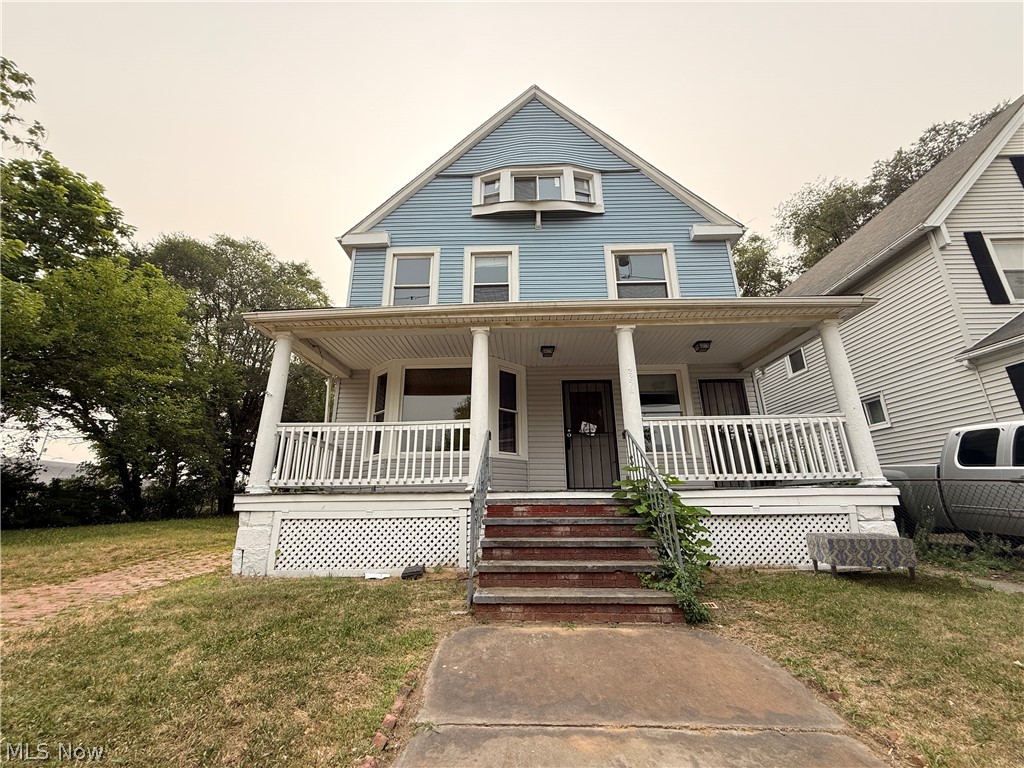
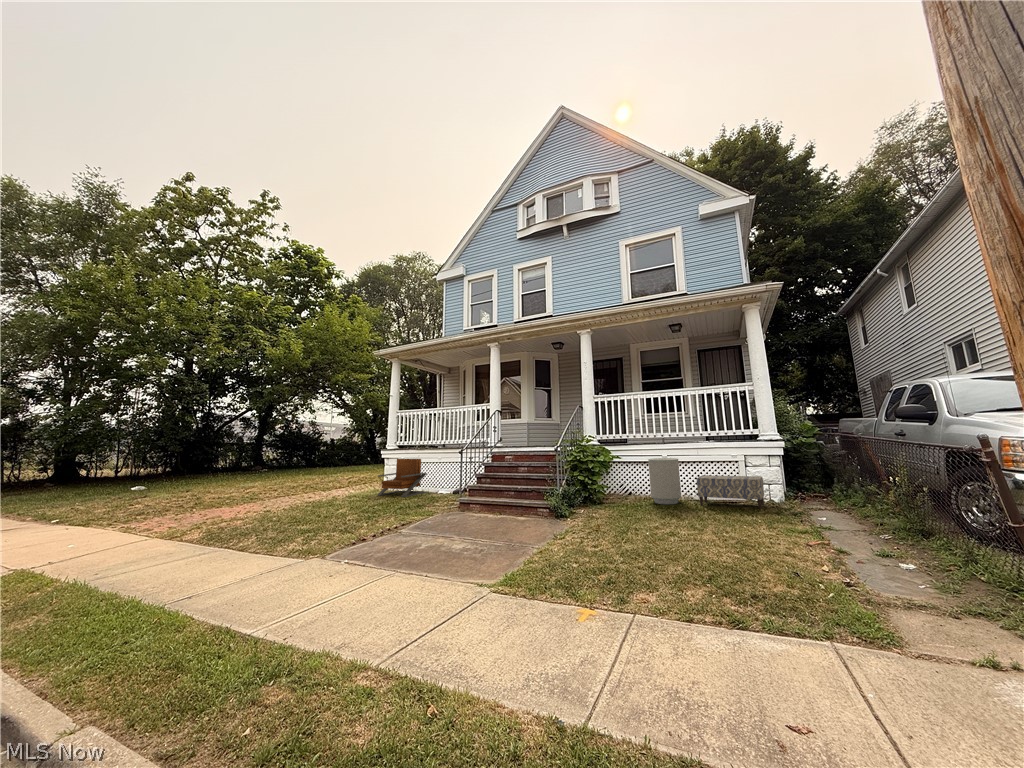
trash can: none [745,509,800,579] -> present [648,458,681,504]
lounge chair: none [228,511,339,592] -> present [378,459,427,497]

